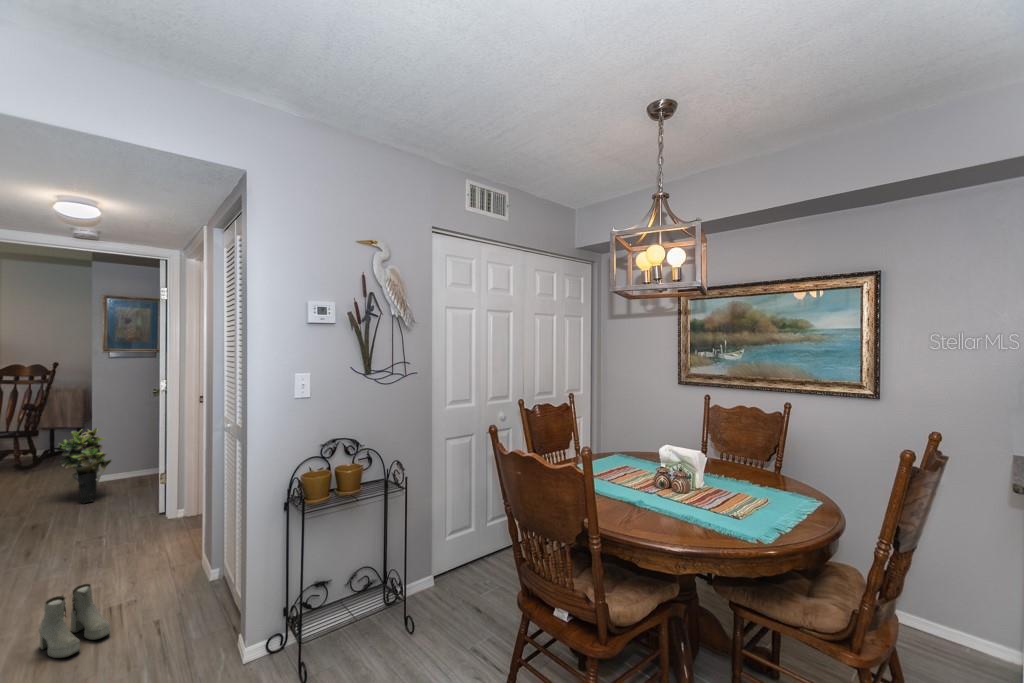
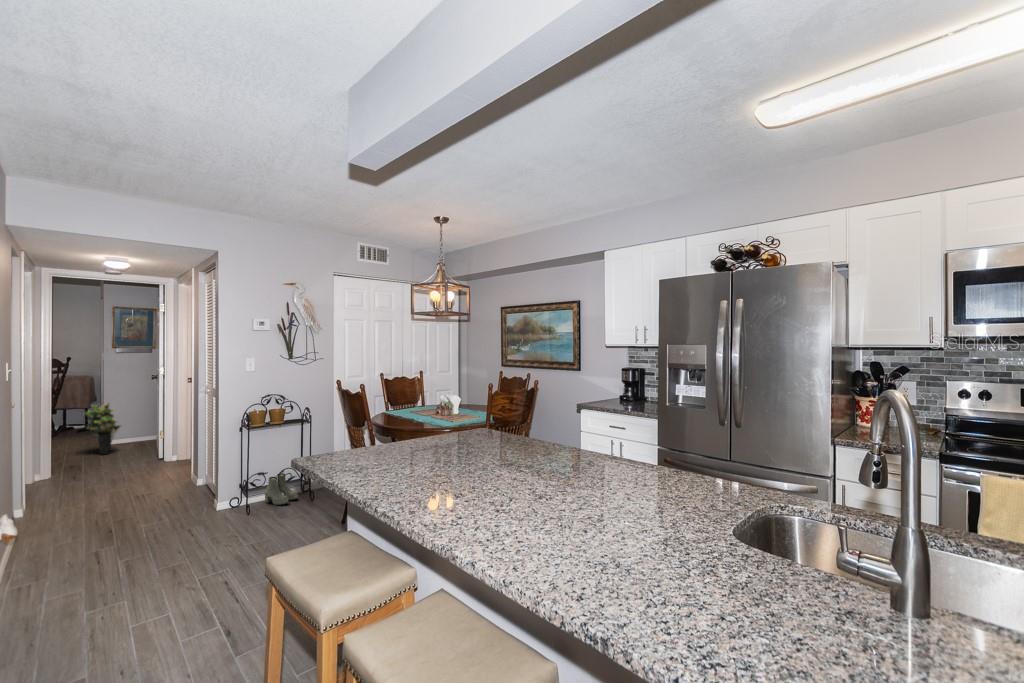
boots: present [39,584,110,658] -> present [265,473,298,505]

